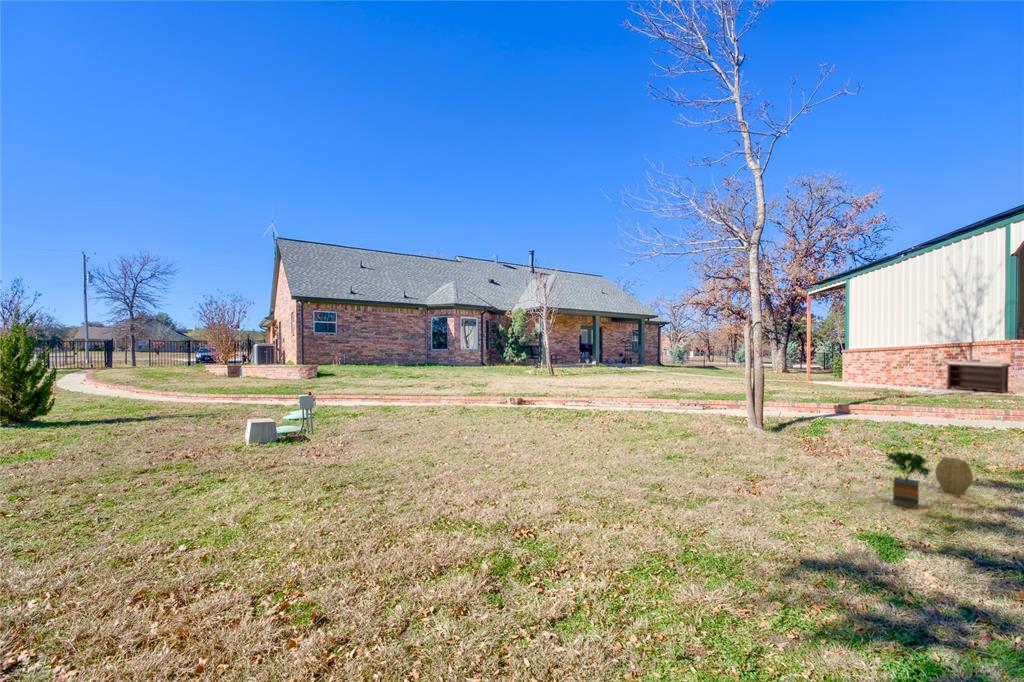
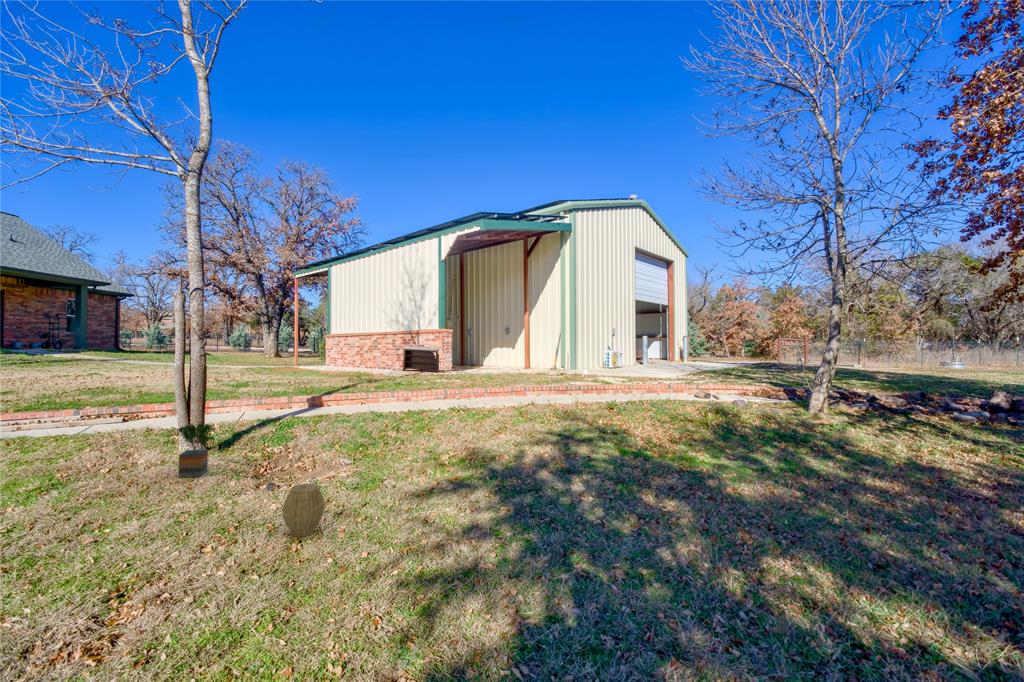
potted tree: present [887,452,930,509] -> present [177,424,215,478]
woven basket: present [935,457,973,494] -> present [282,484,325,537]

